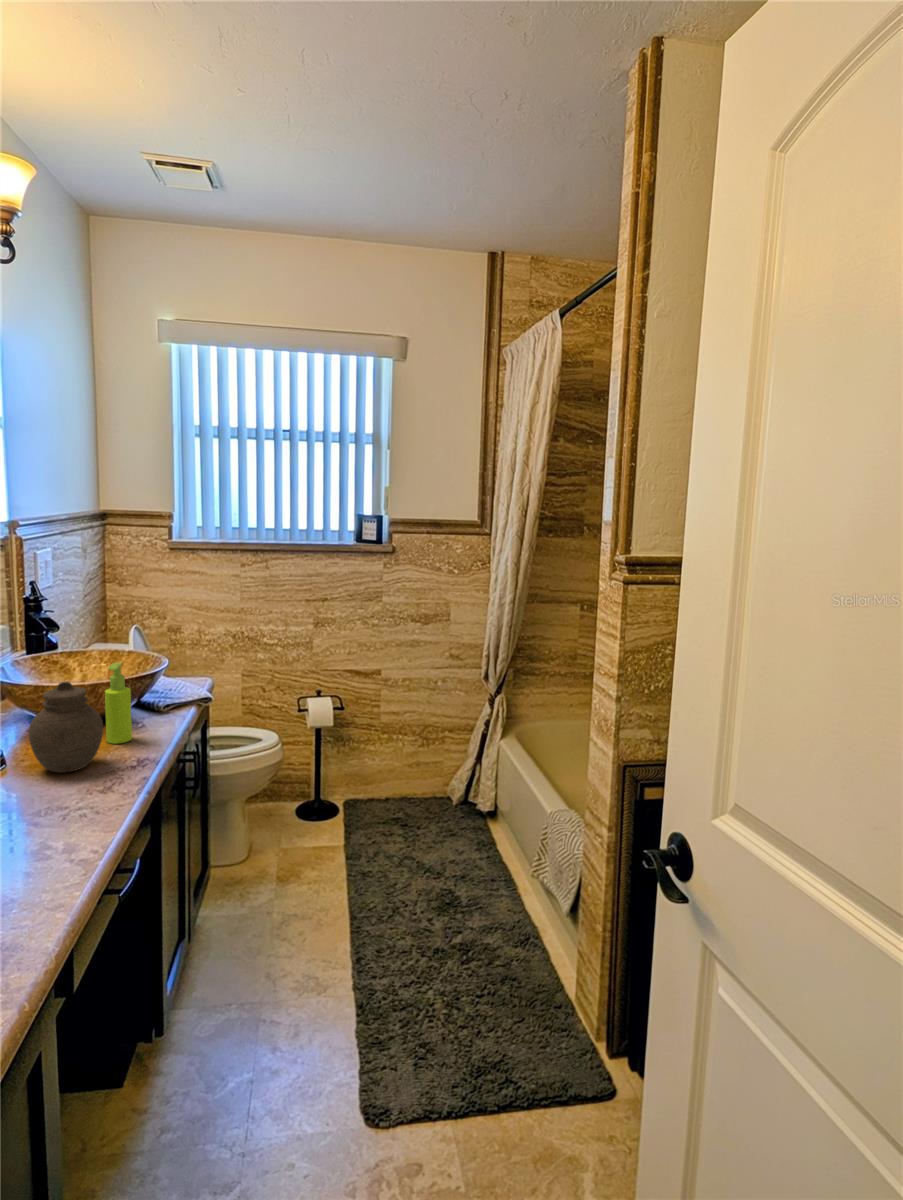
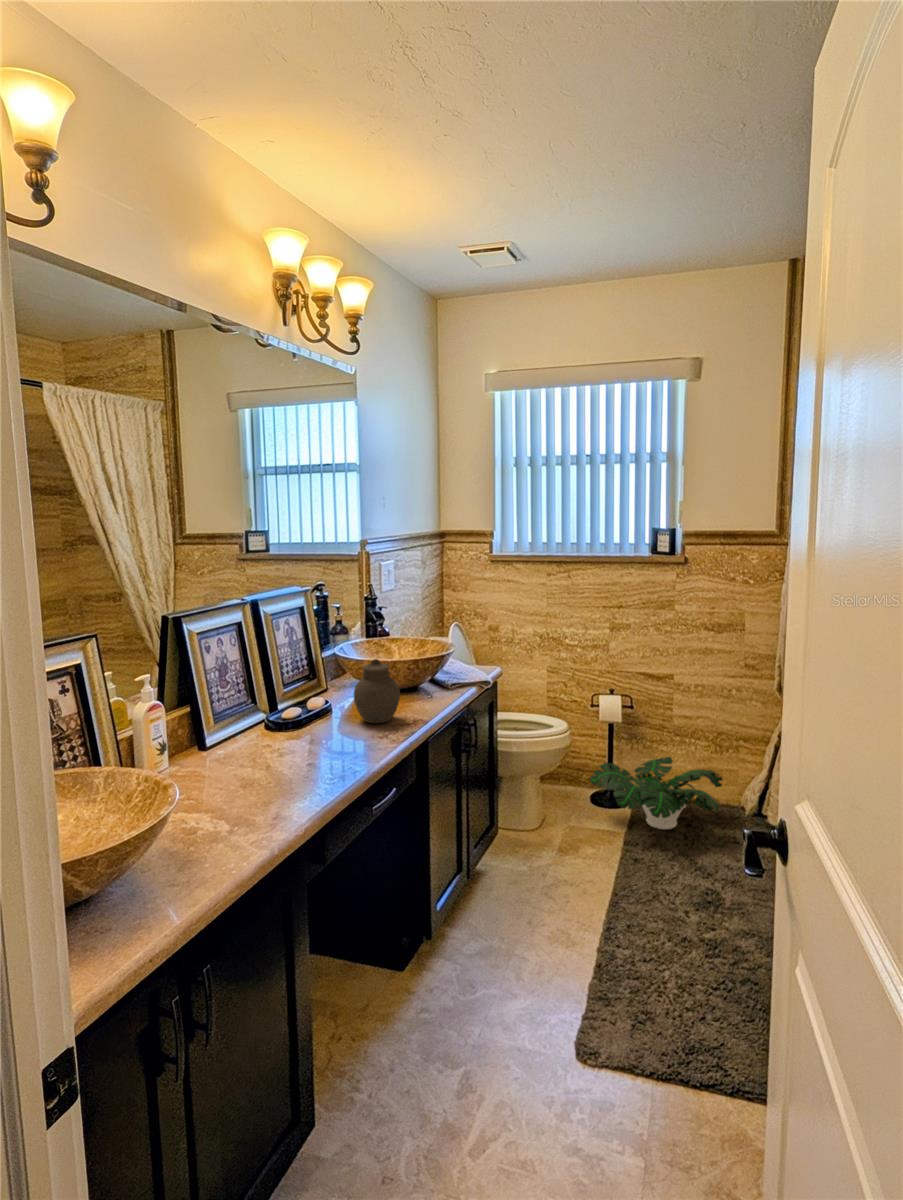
soap dispenser: present [105,663,132,744] -> none [408,649,426,709]
potted plant: none [303,756,440,833] -> present [590,757,723,829]

